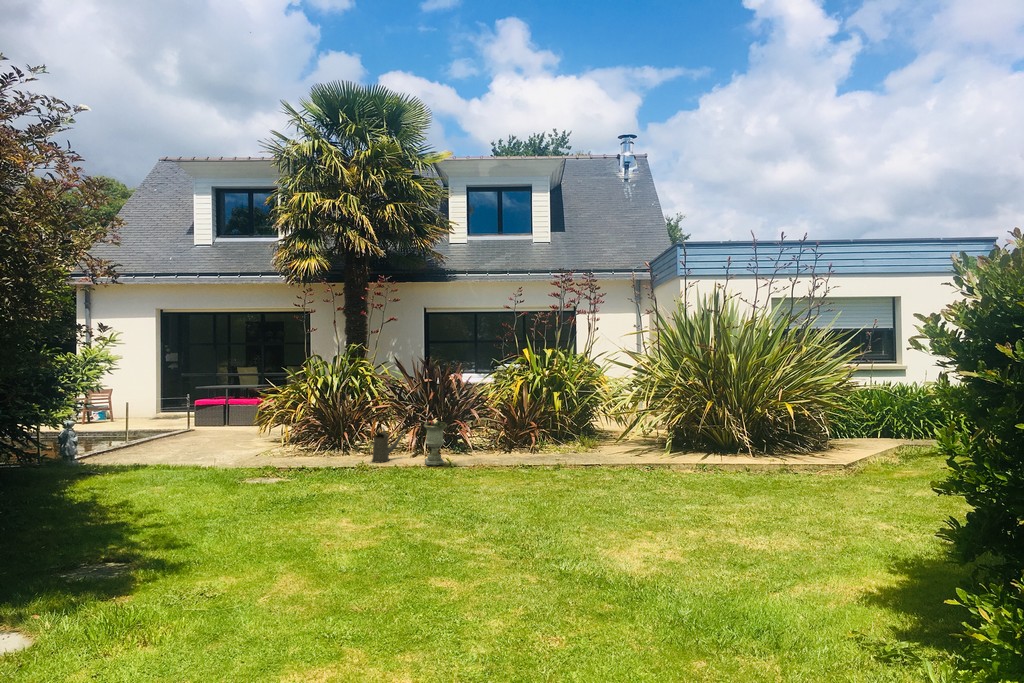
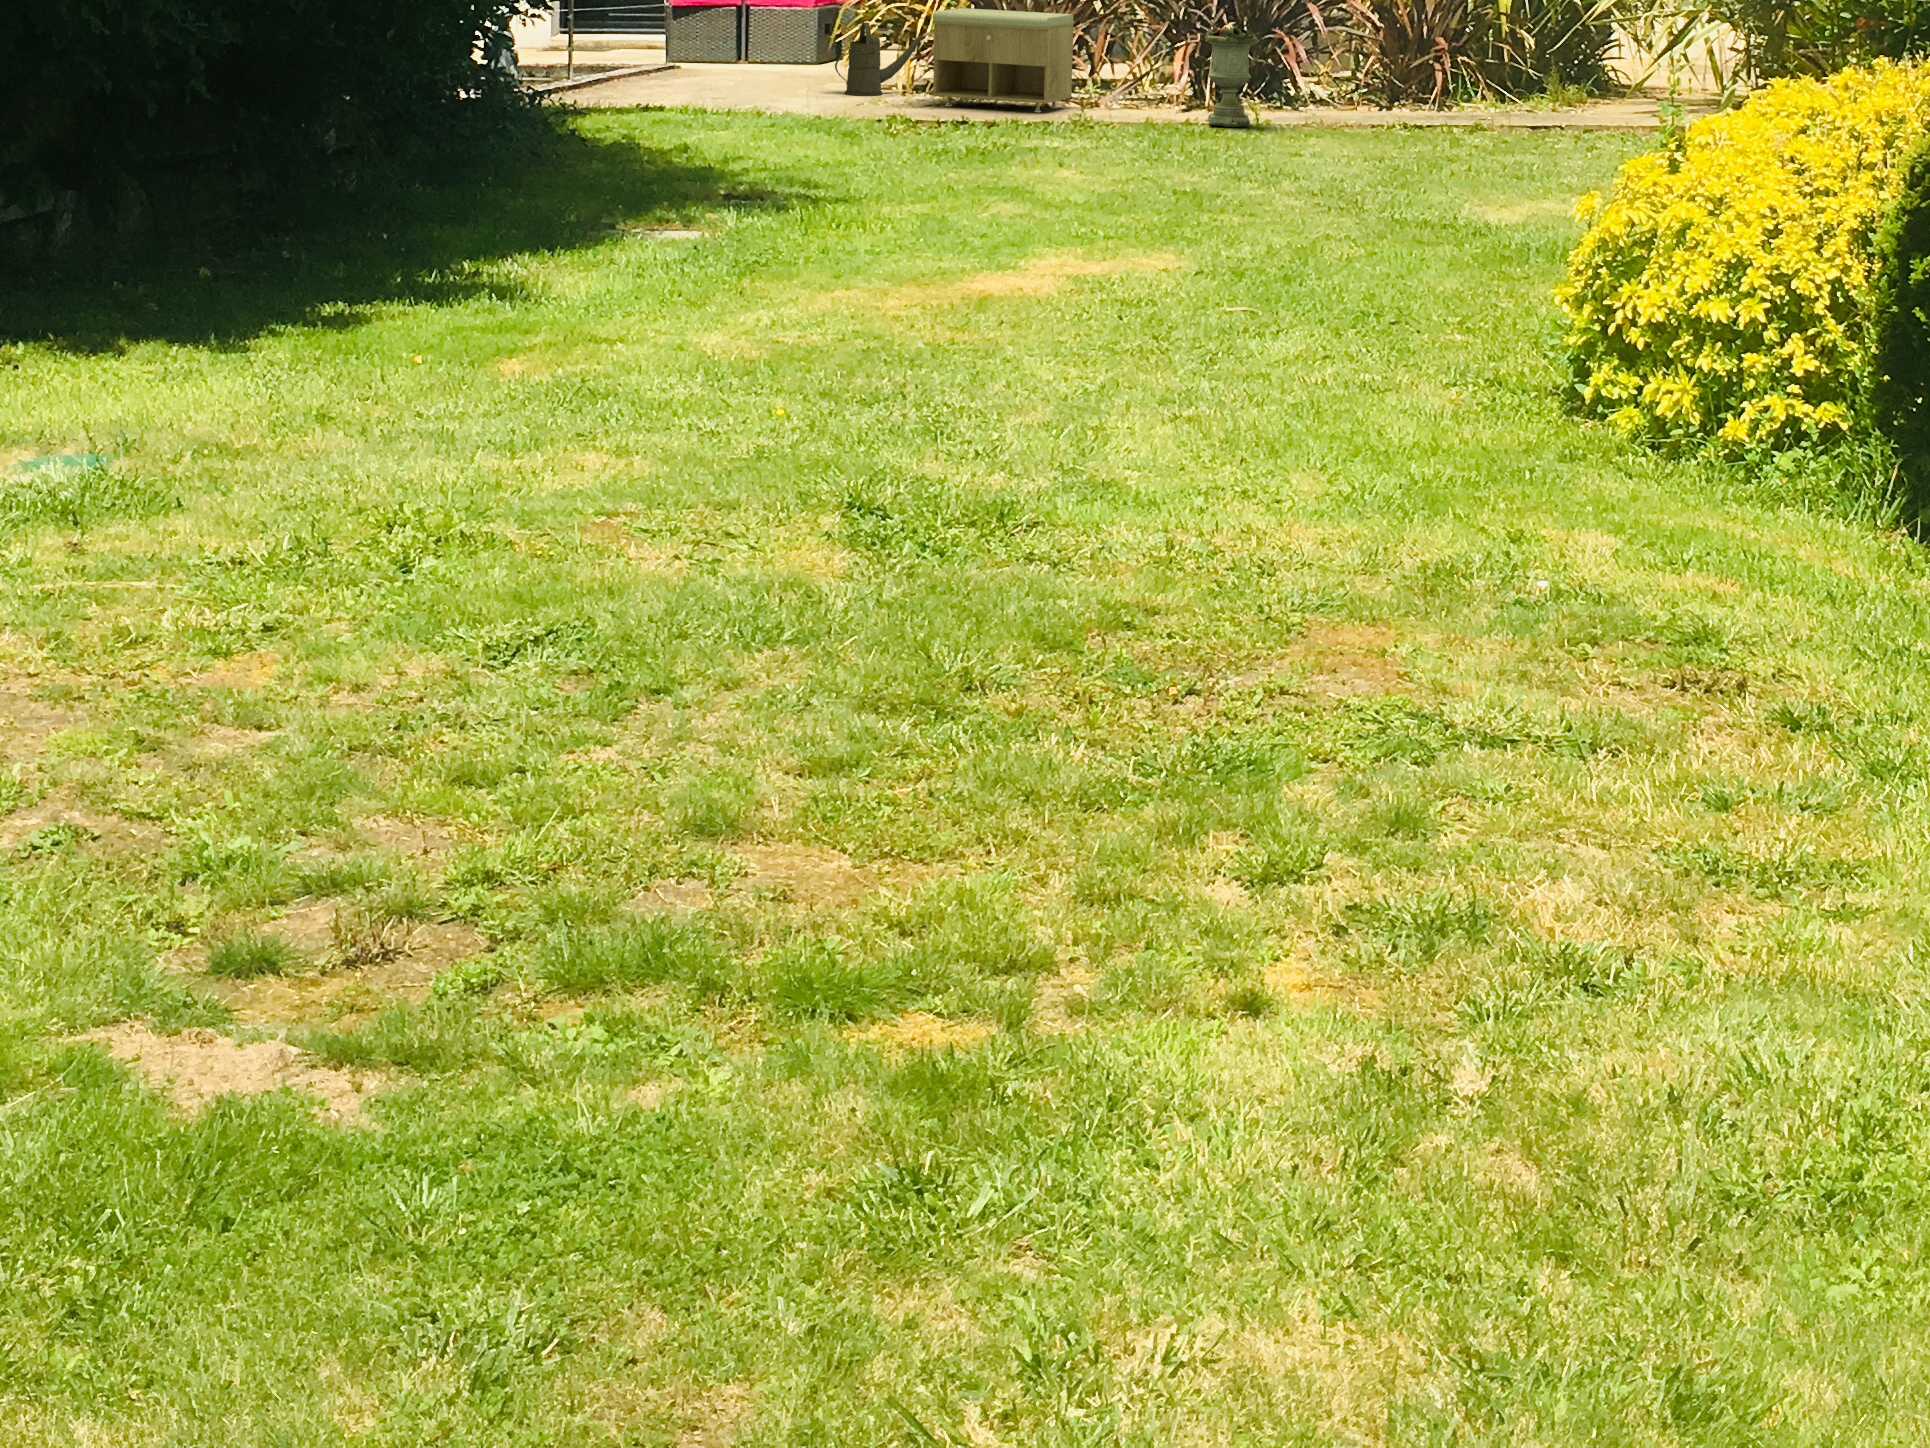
storage bench: none [297,413,363,460] -> present [932,8,1073,112]
watering can: present [368,428,405,463] -> present [835,22,923,96]

